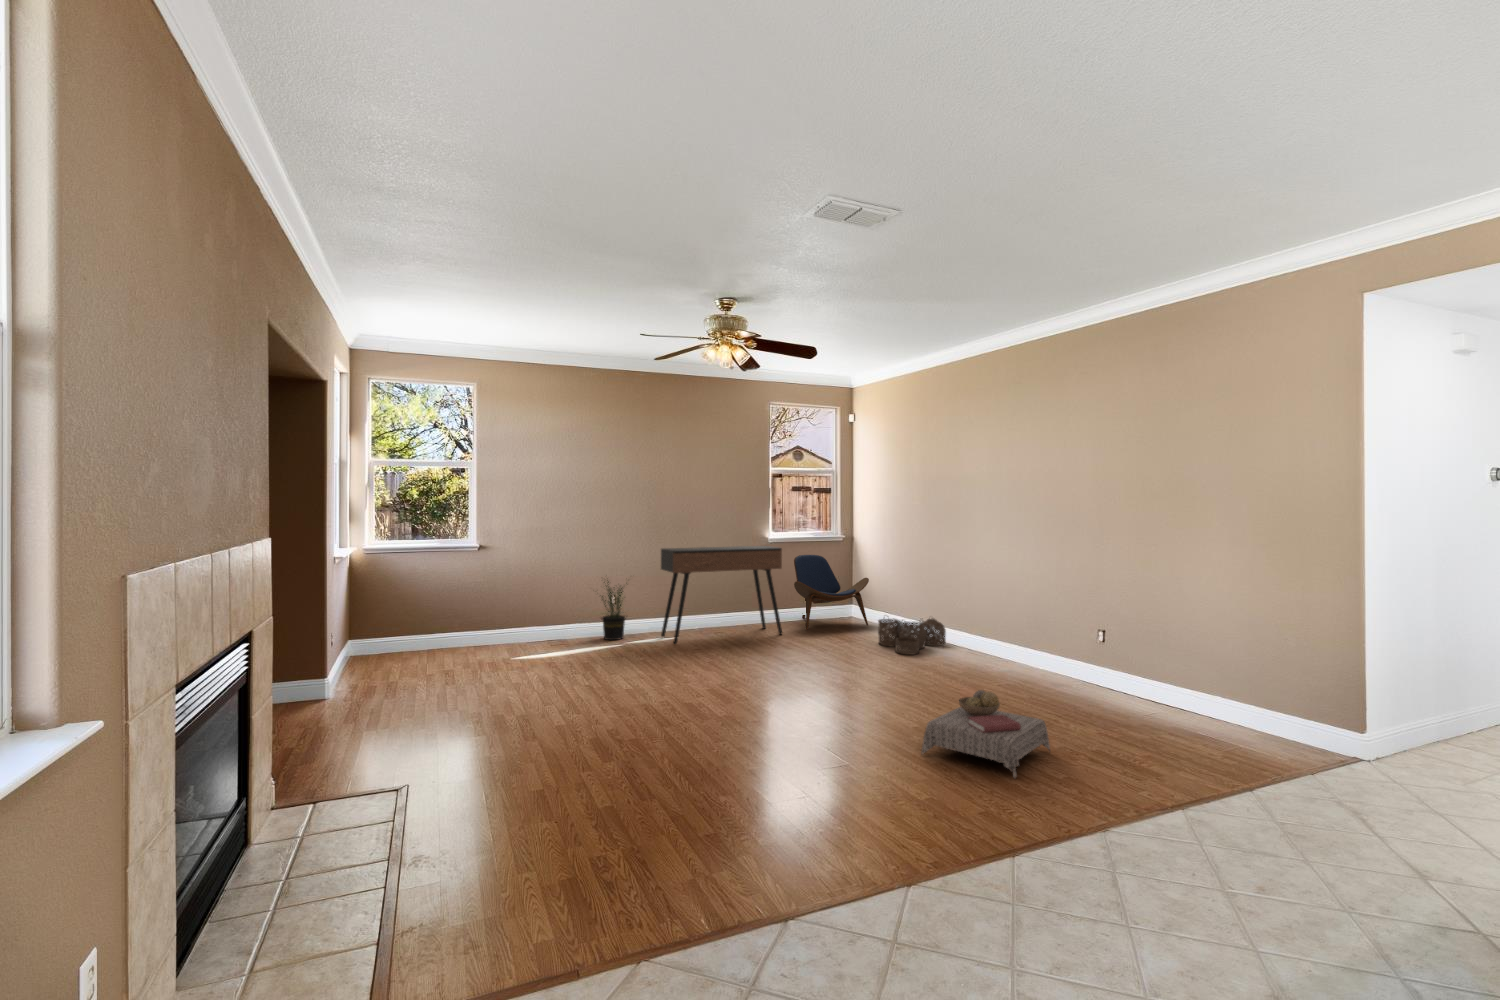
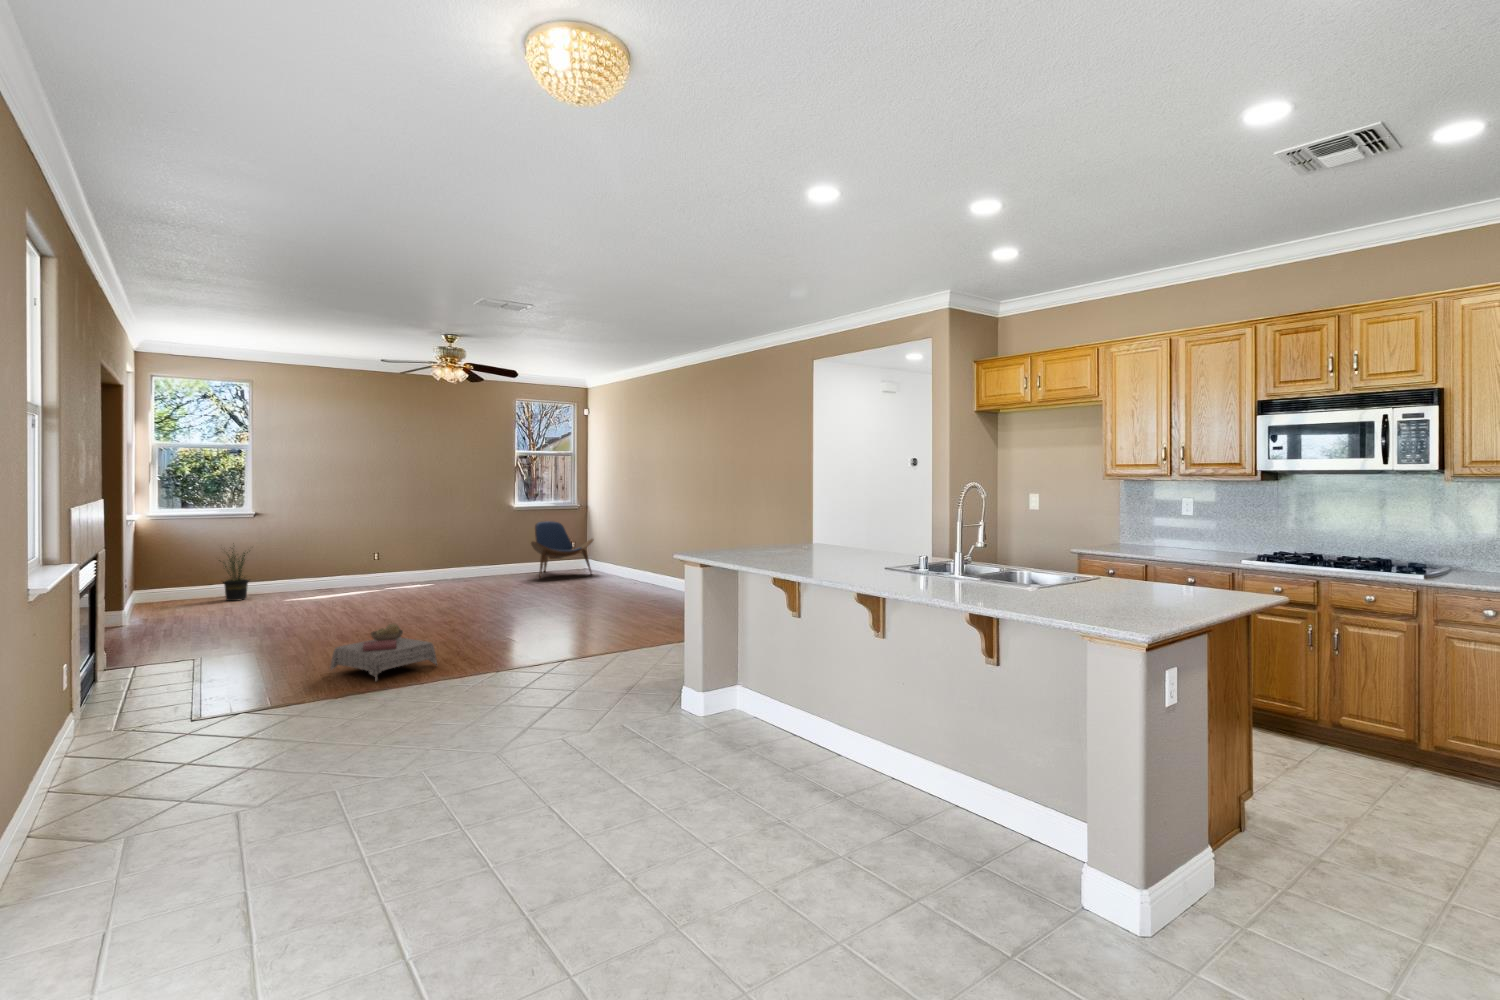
console table: present [661,546,782,644] -> none [416,514,519,589]
potted plant: present [602,580,626,640] -> present [219,548,249,601]
woven basket: present [878,618,946,654] -> none [588,564,639,590]
ottoman: present [922,690,1050,778] -> present [330,624,437,681]

